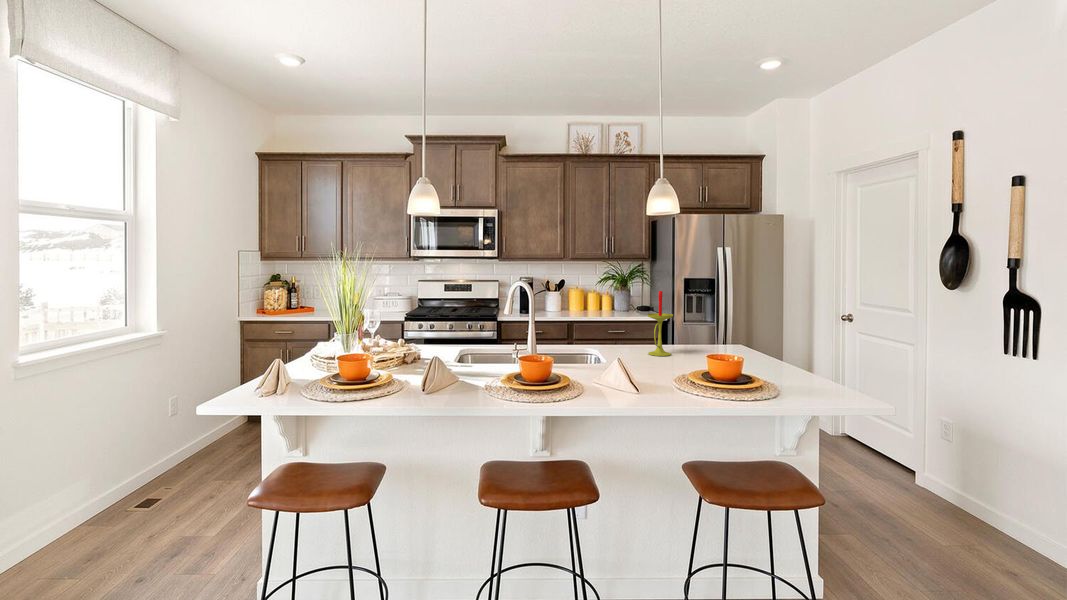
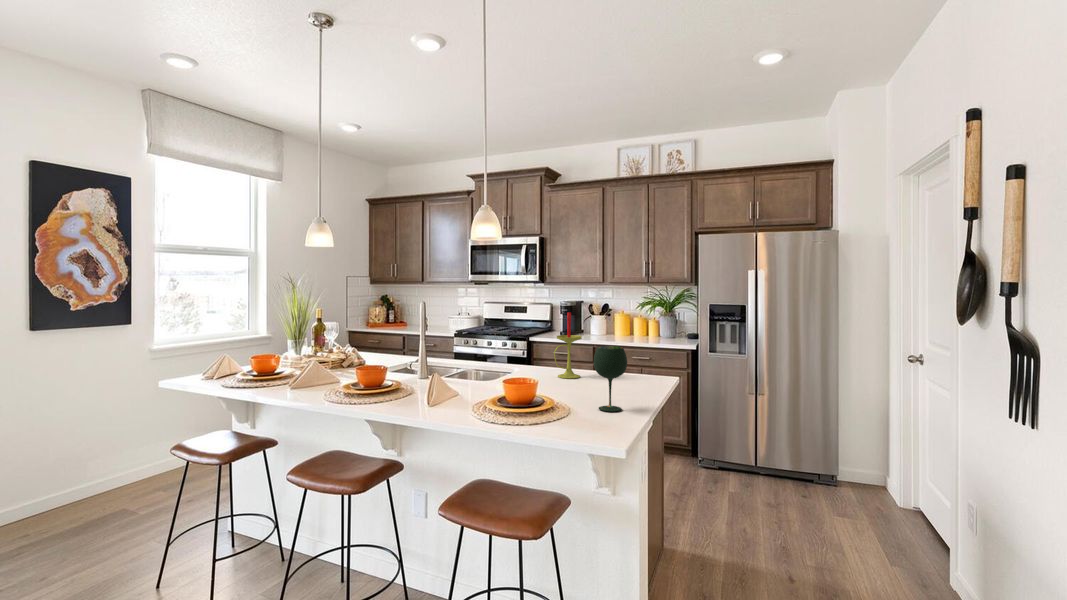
wine glass: none [773,322,807,382] -> present [594,346,627,412]

